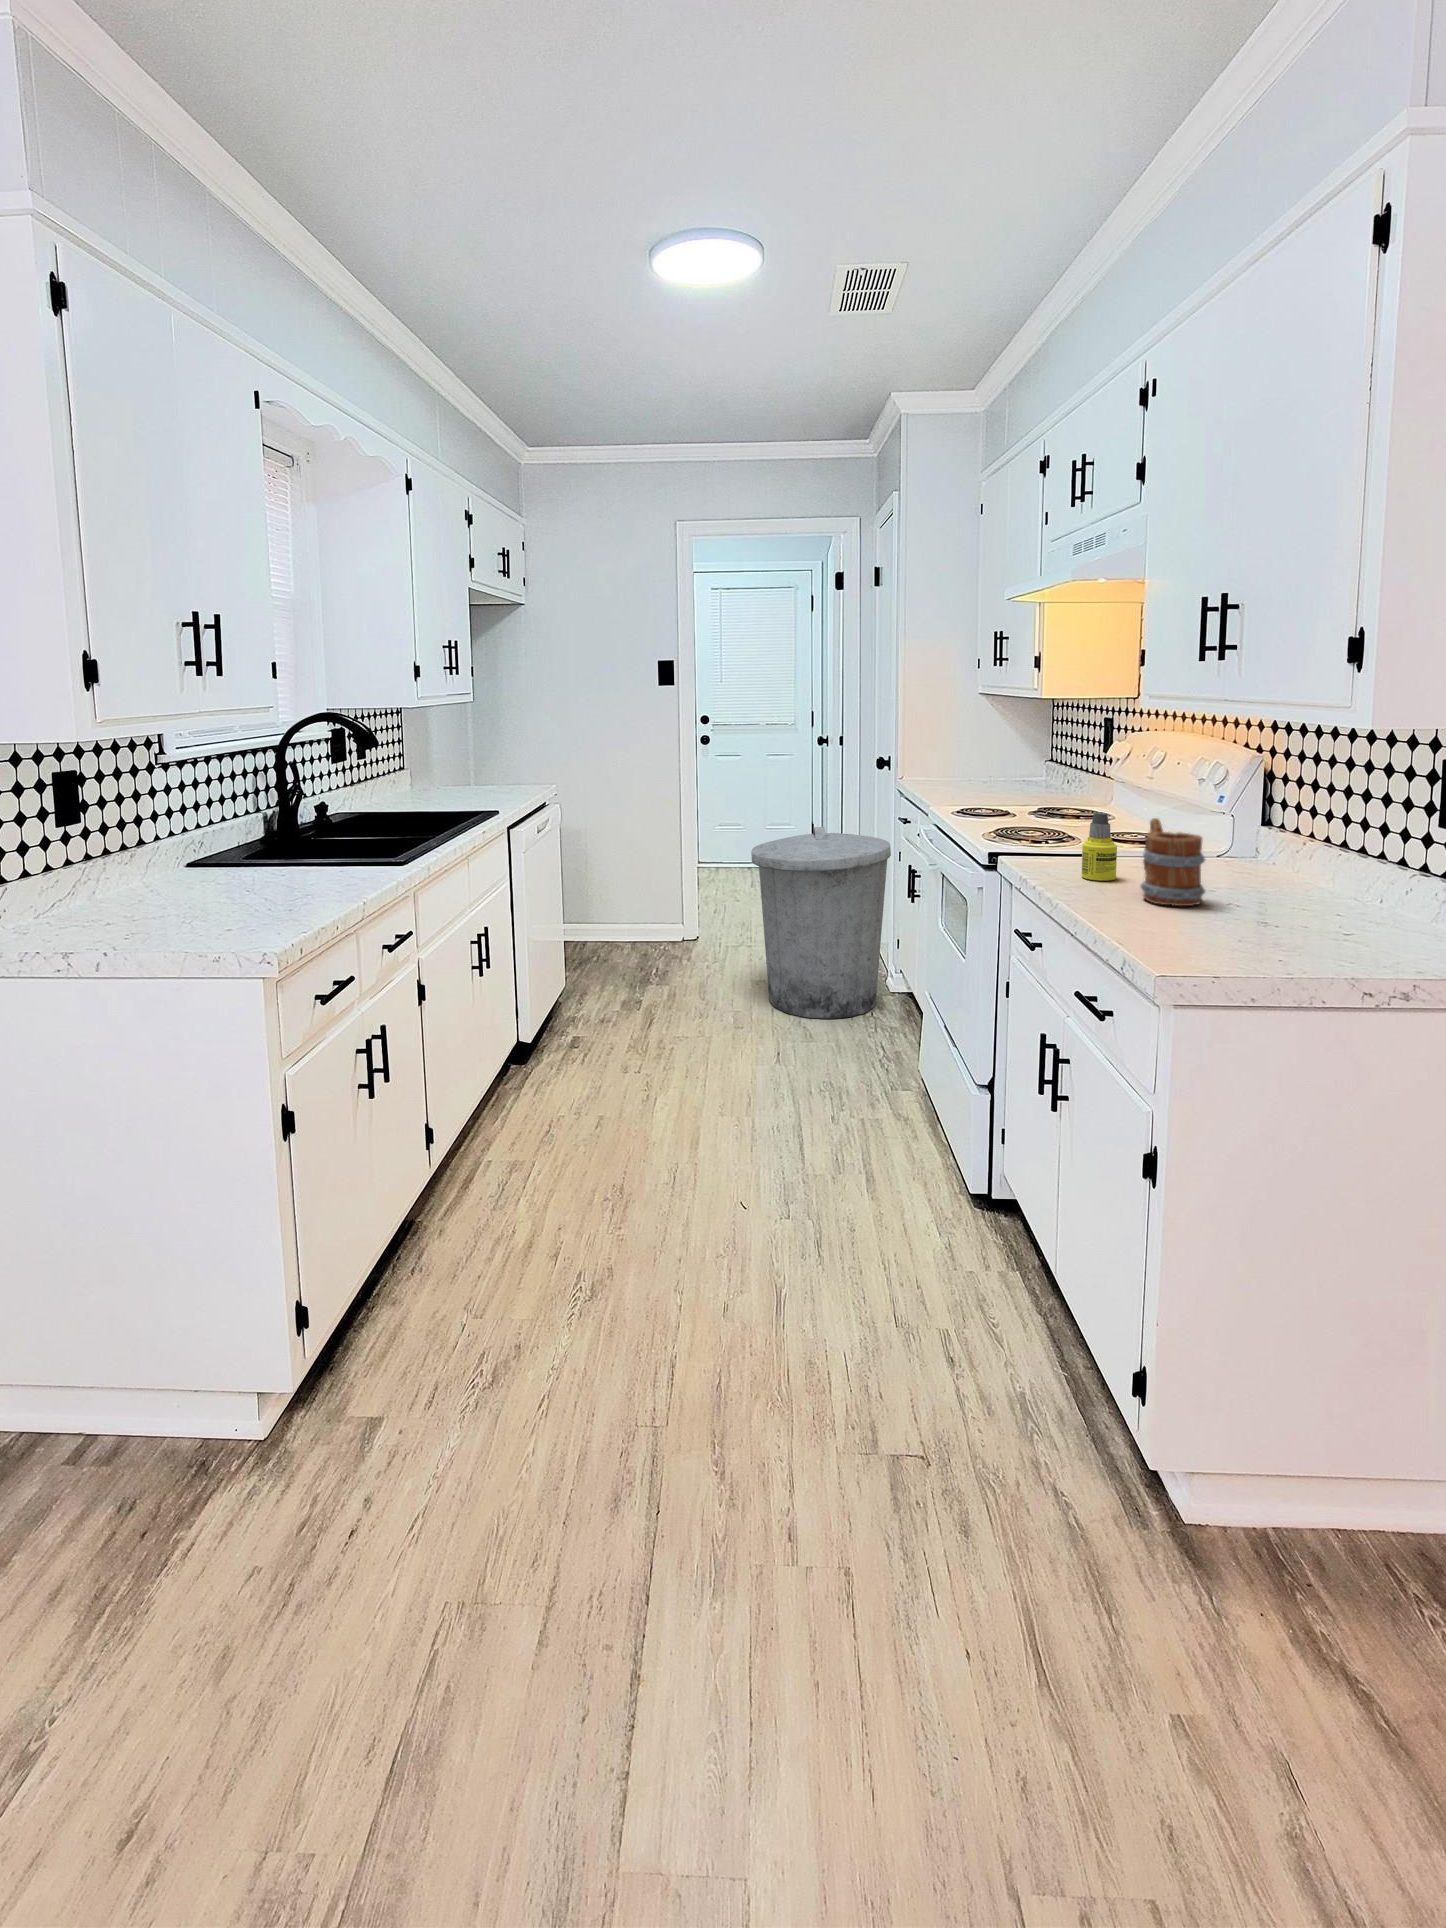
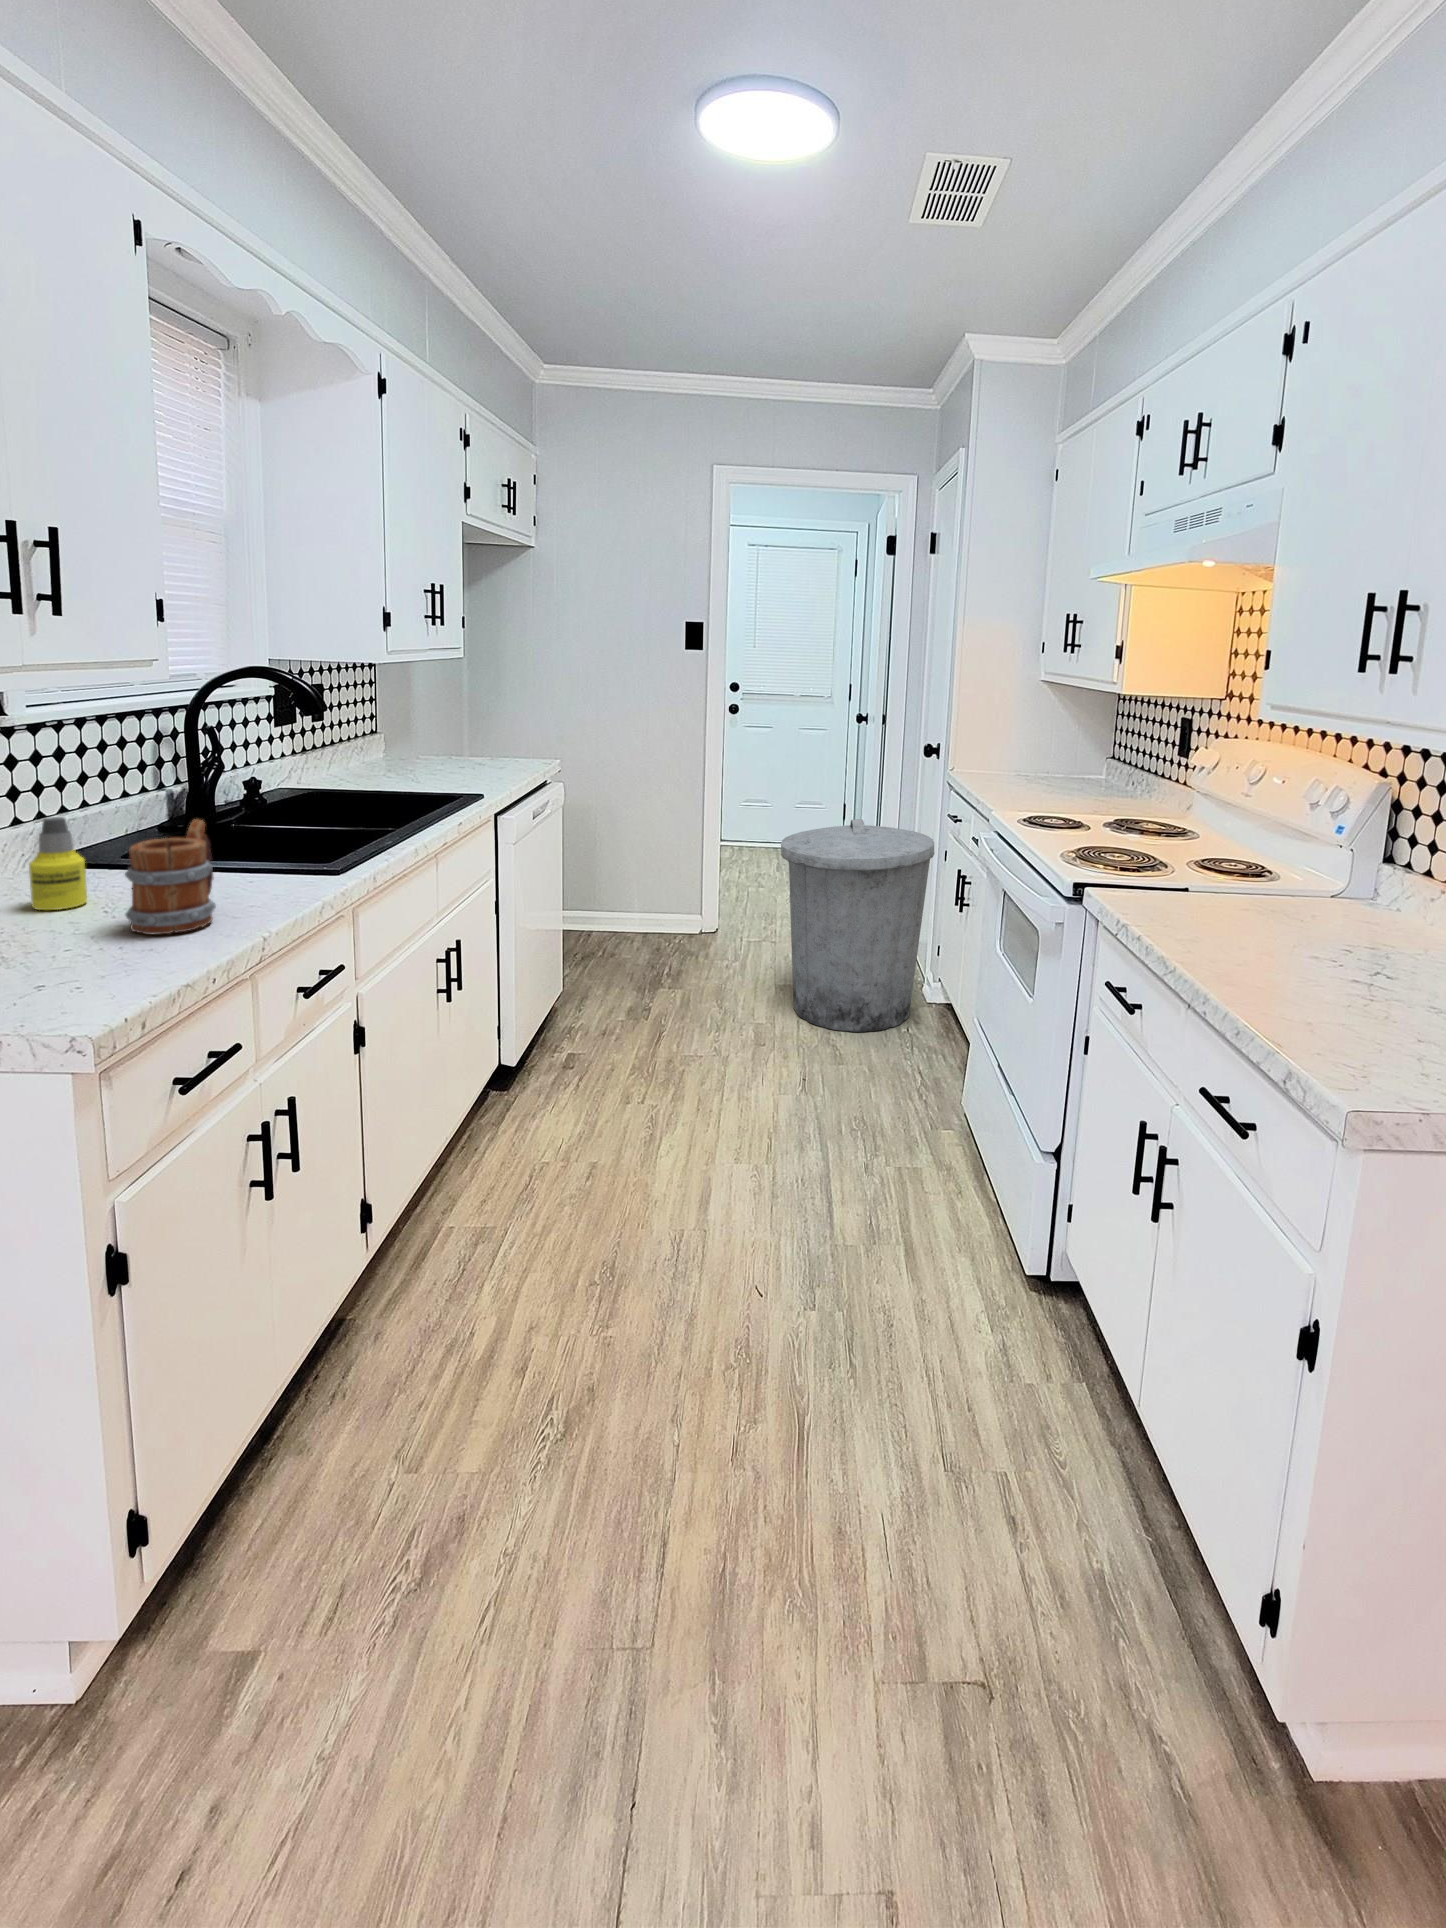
bottle: present [1081,812,1117,881] -> present [29,817,87,910]
mug: present [1140,818,1205,906] -> present [125,819,216,934]

